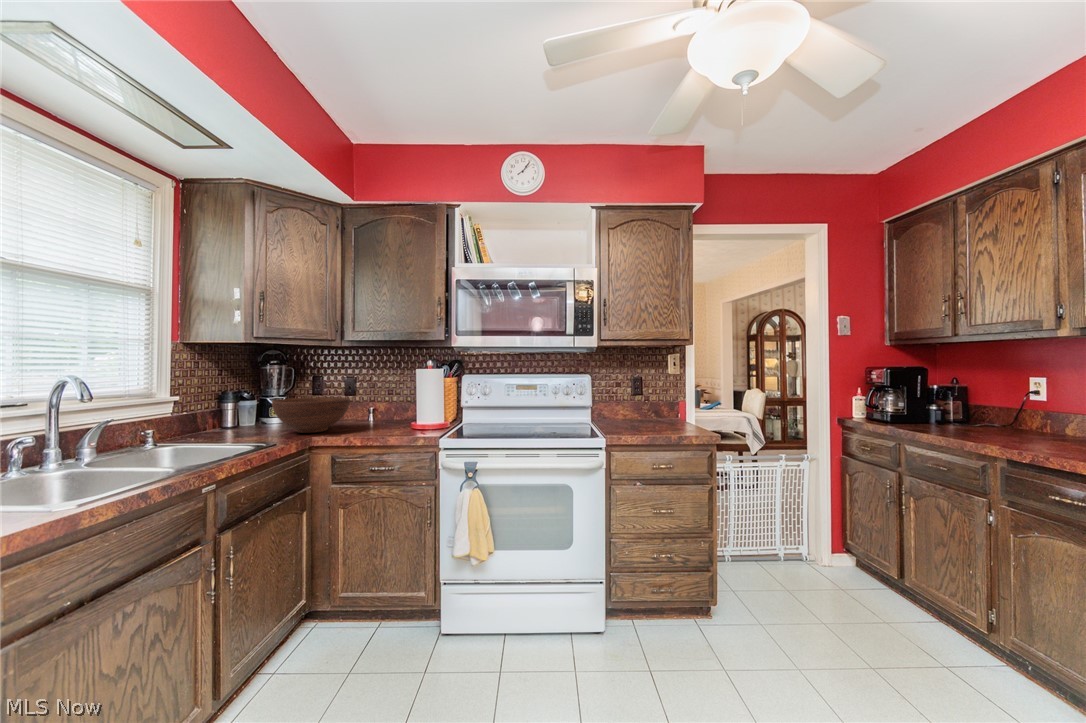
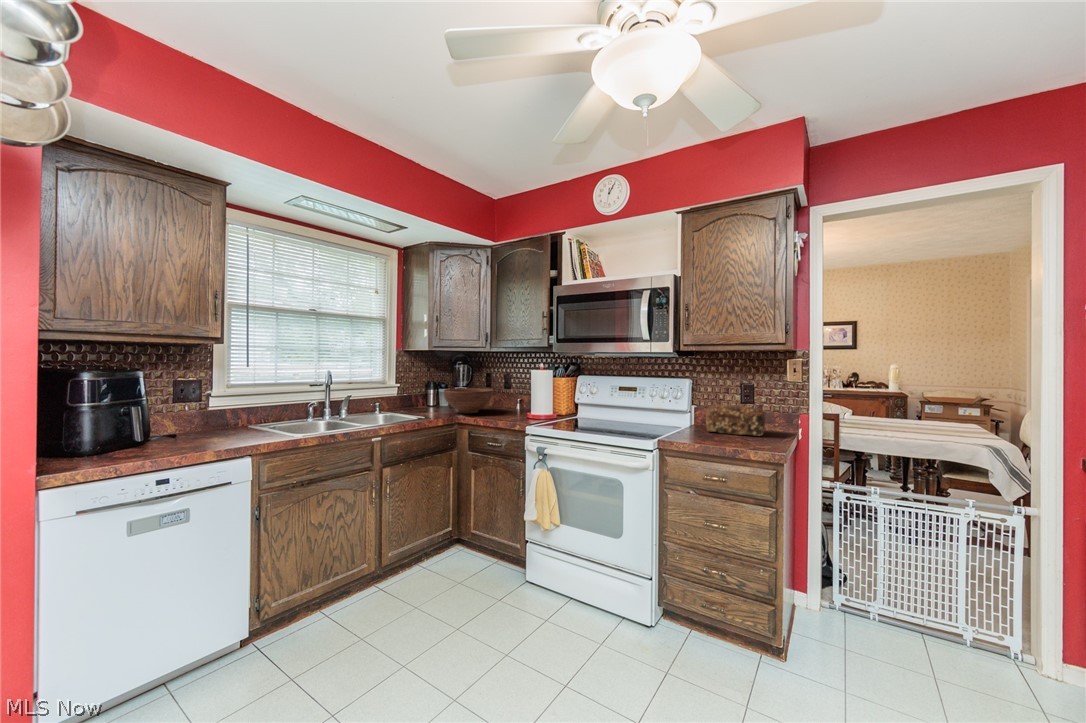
bread loaf: none [615,397,670,424] -> present [706,404,765,436]

